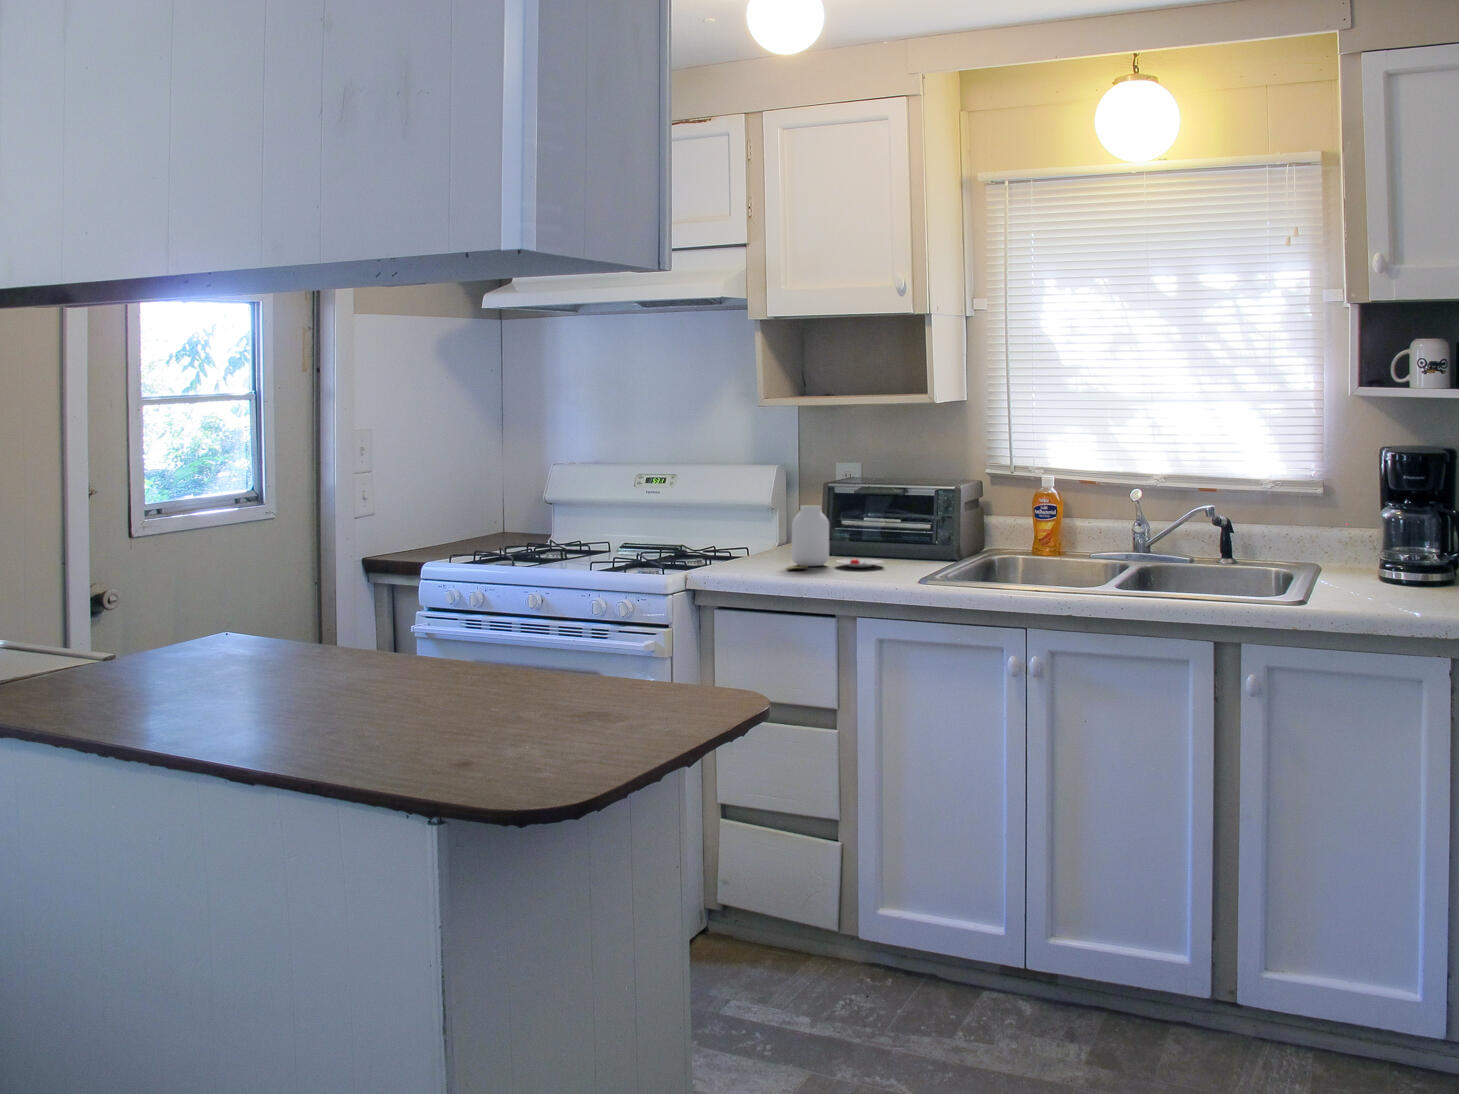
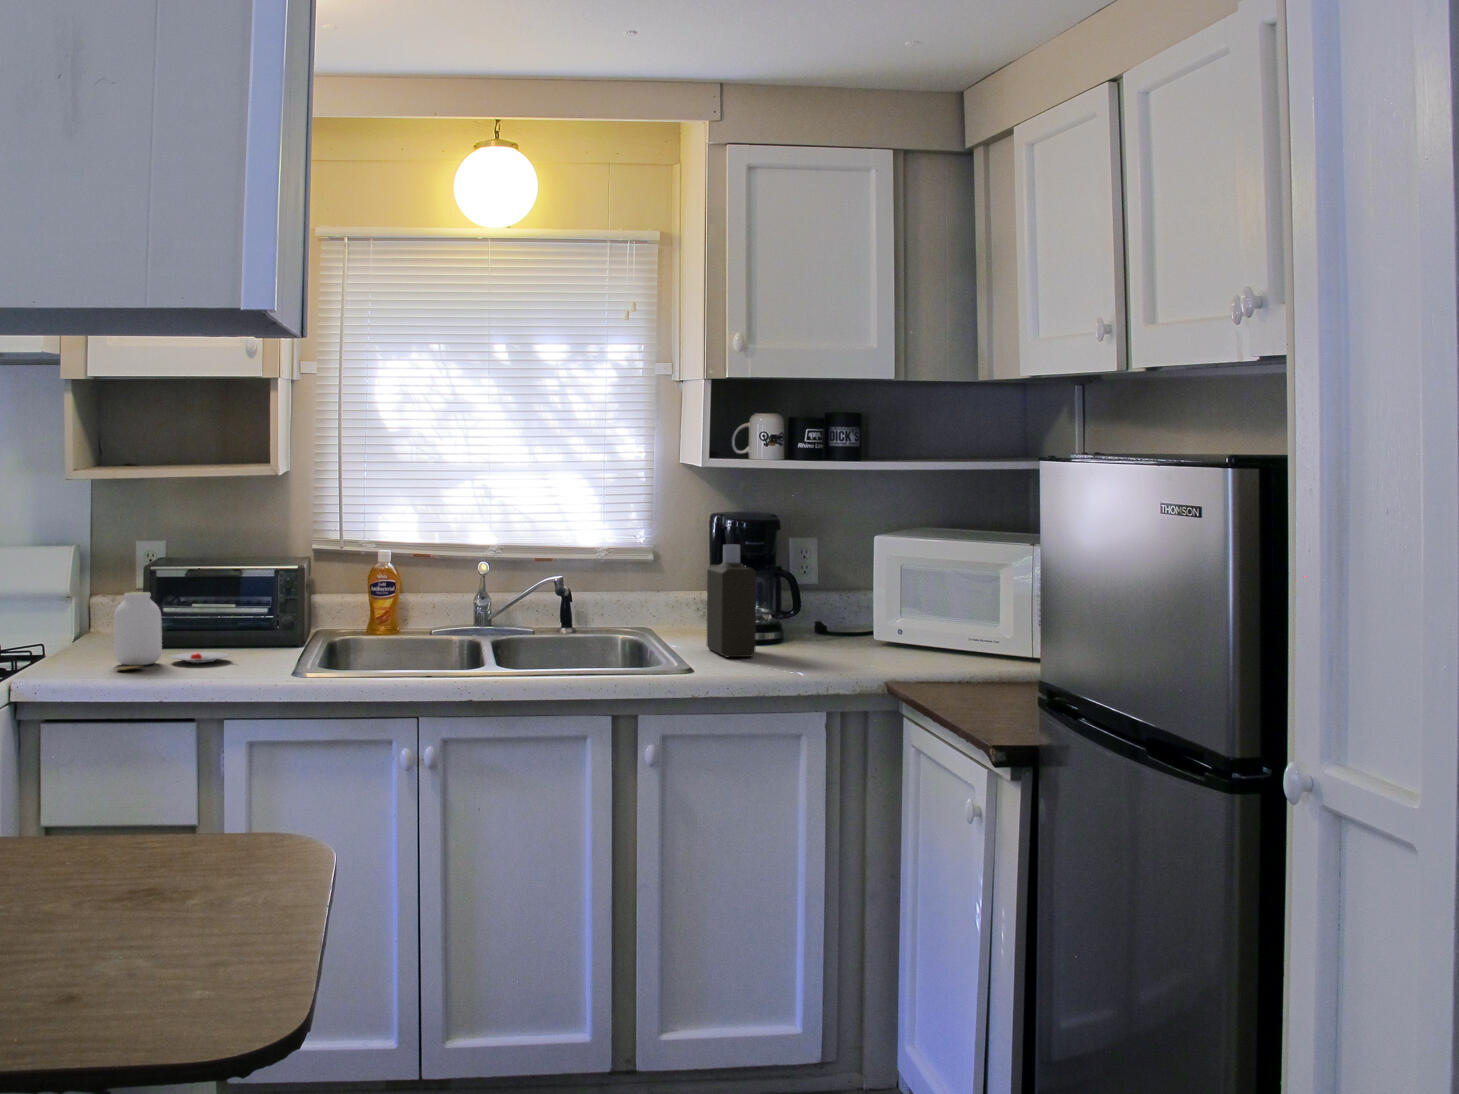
bottle: none [1355,474,1408,596] -> present [707,545,756,657]

